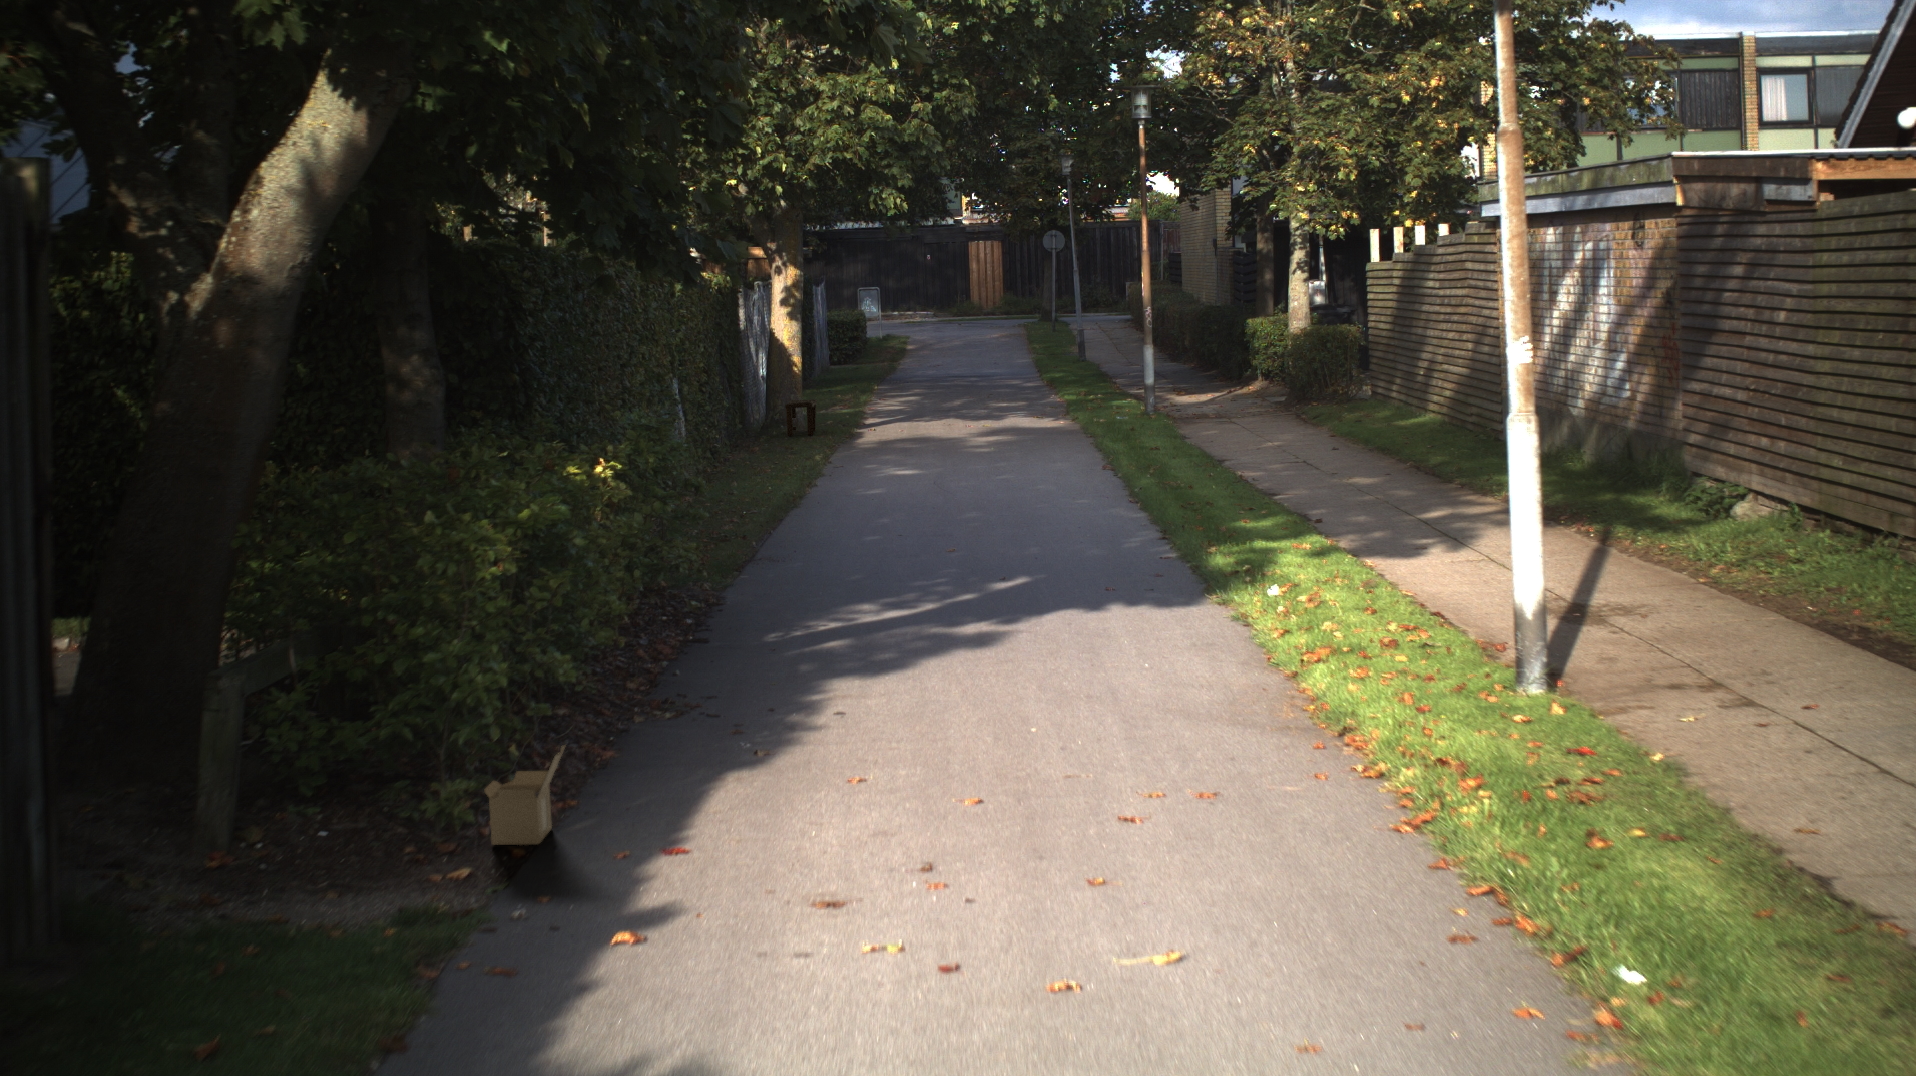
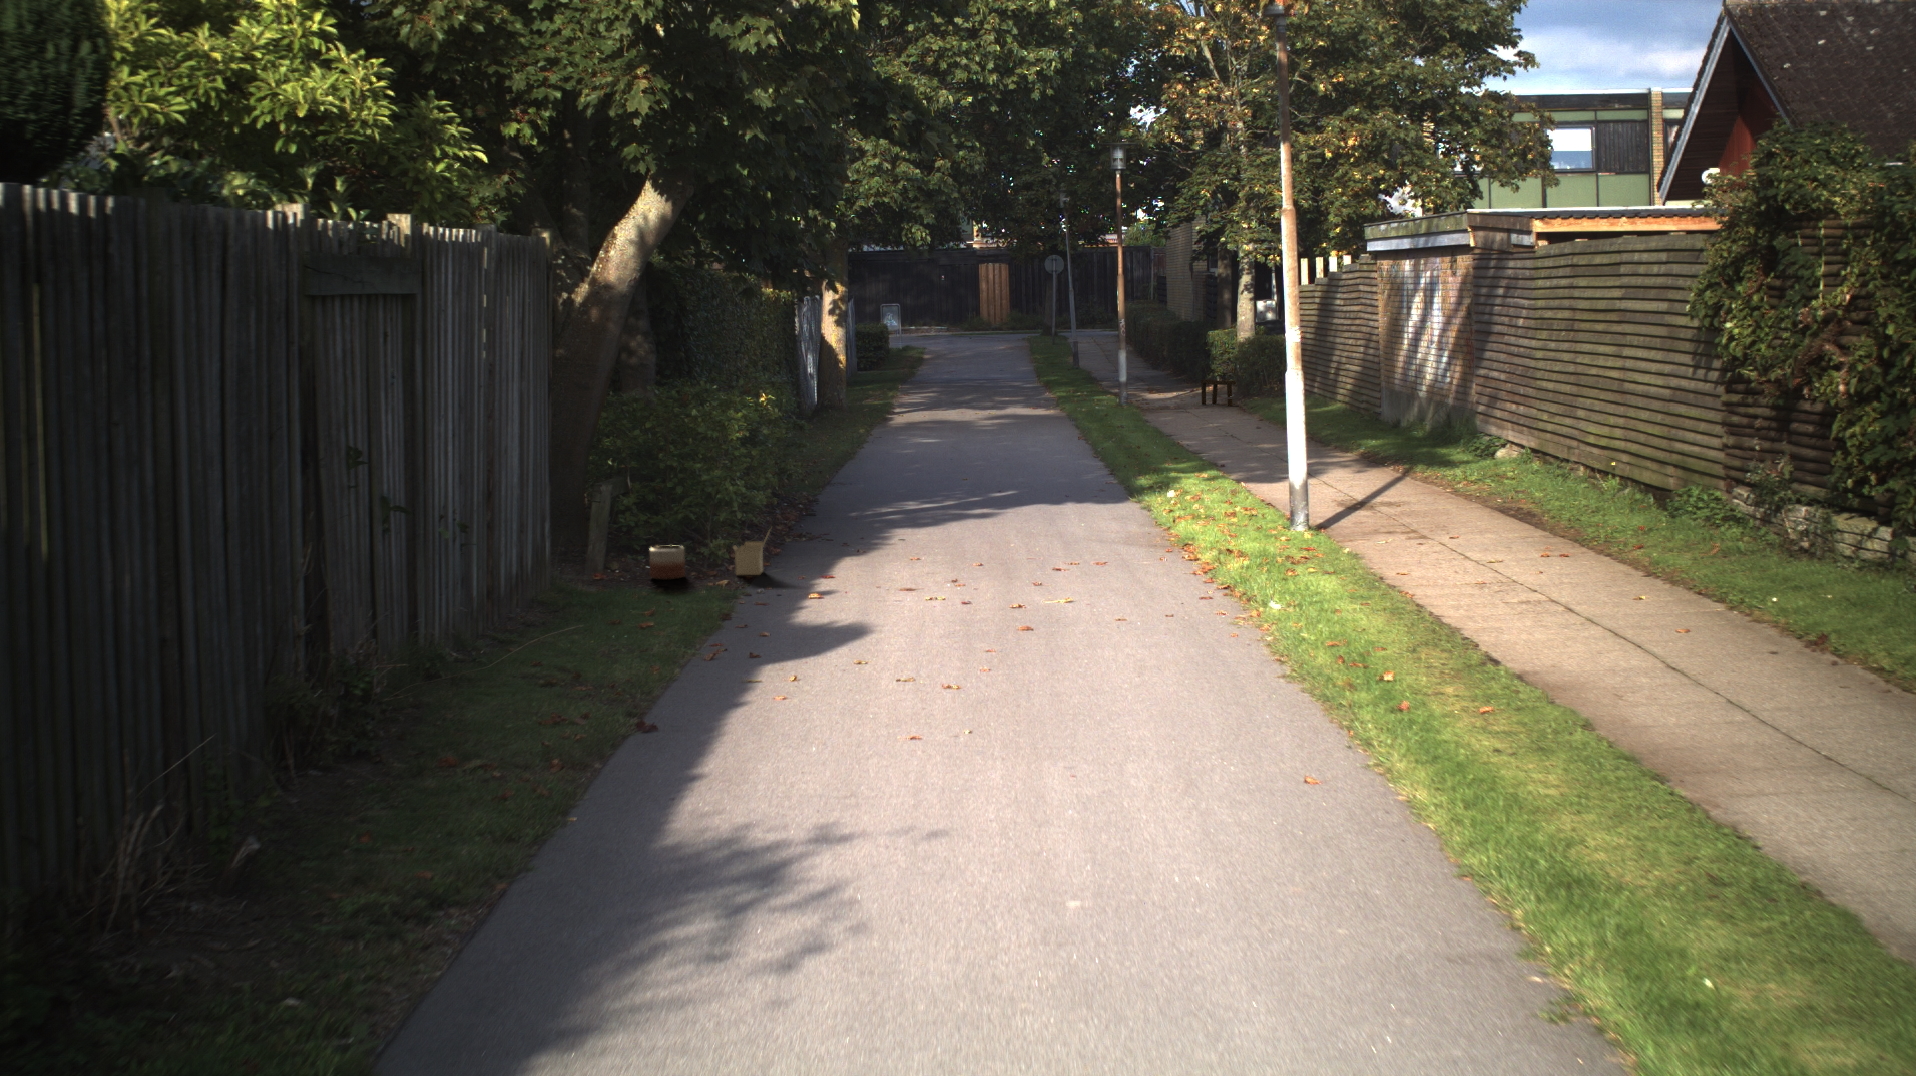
bench: present [785,399,817,436] -> present [1201,380,1236,406]
planter: none [316,785,392,861] -> present [650,545,685,580]

